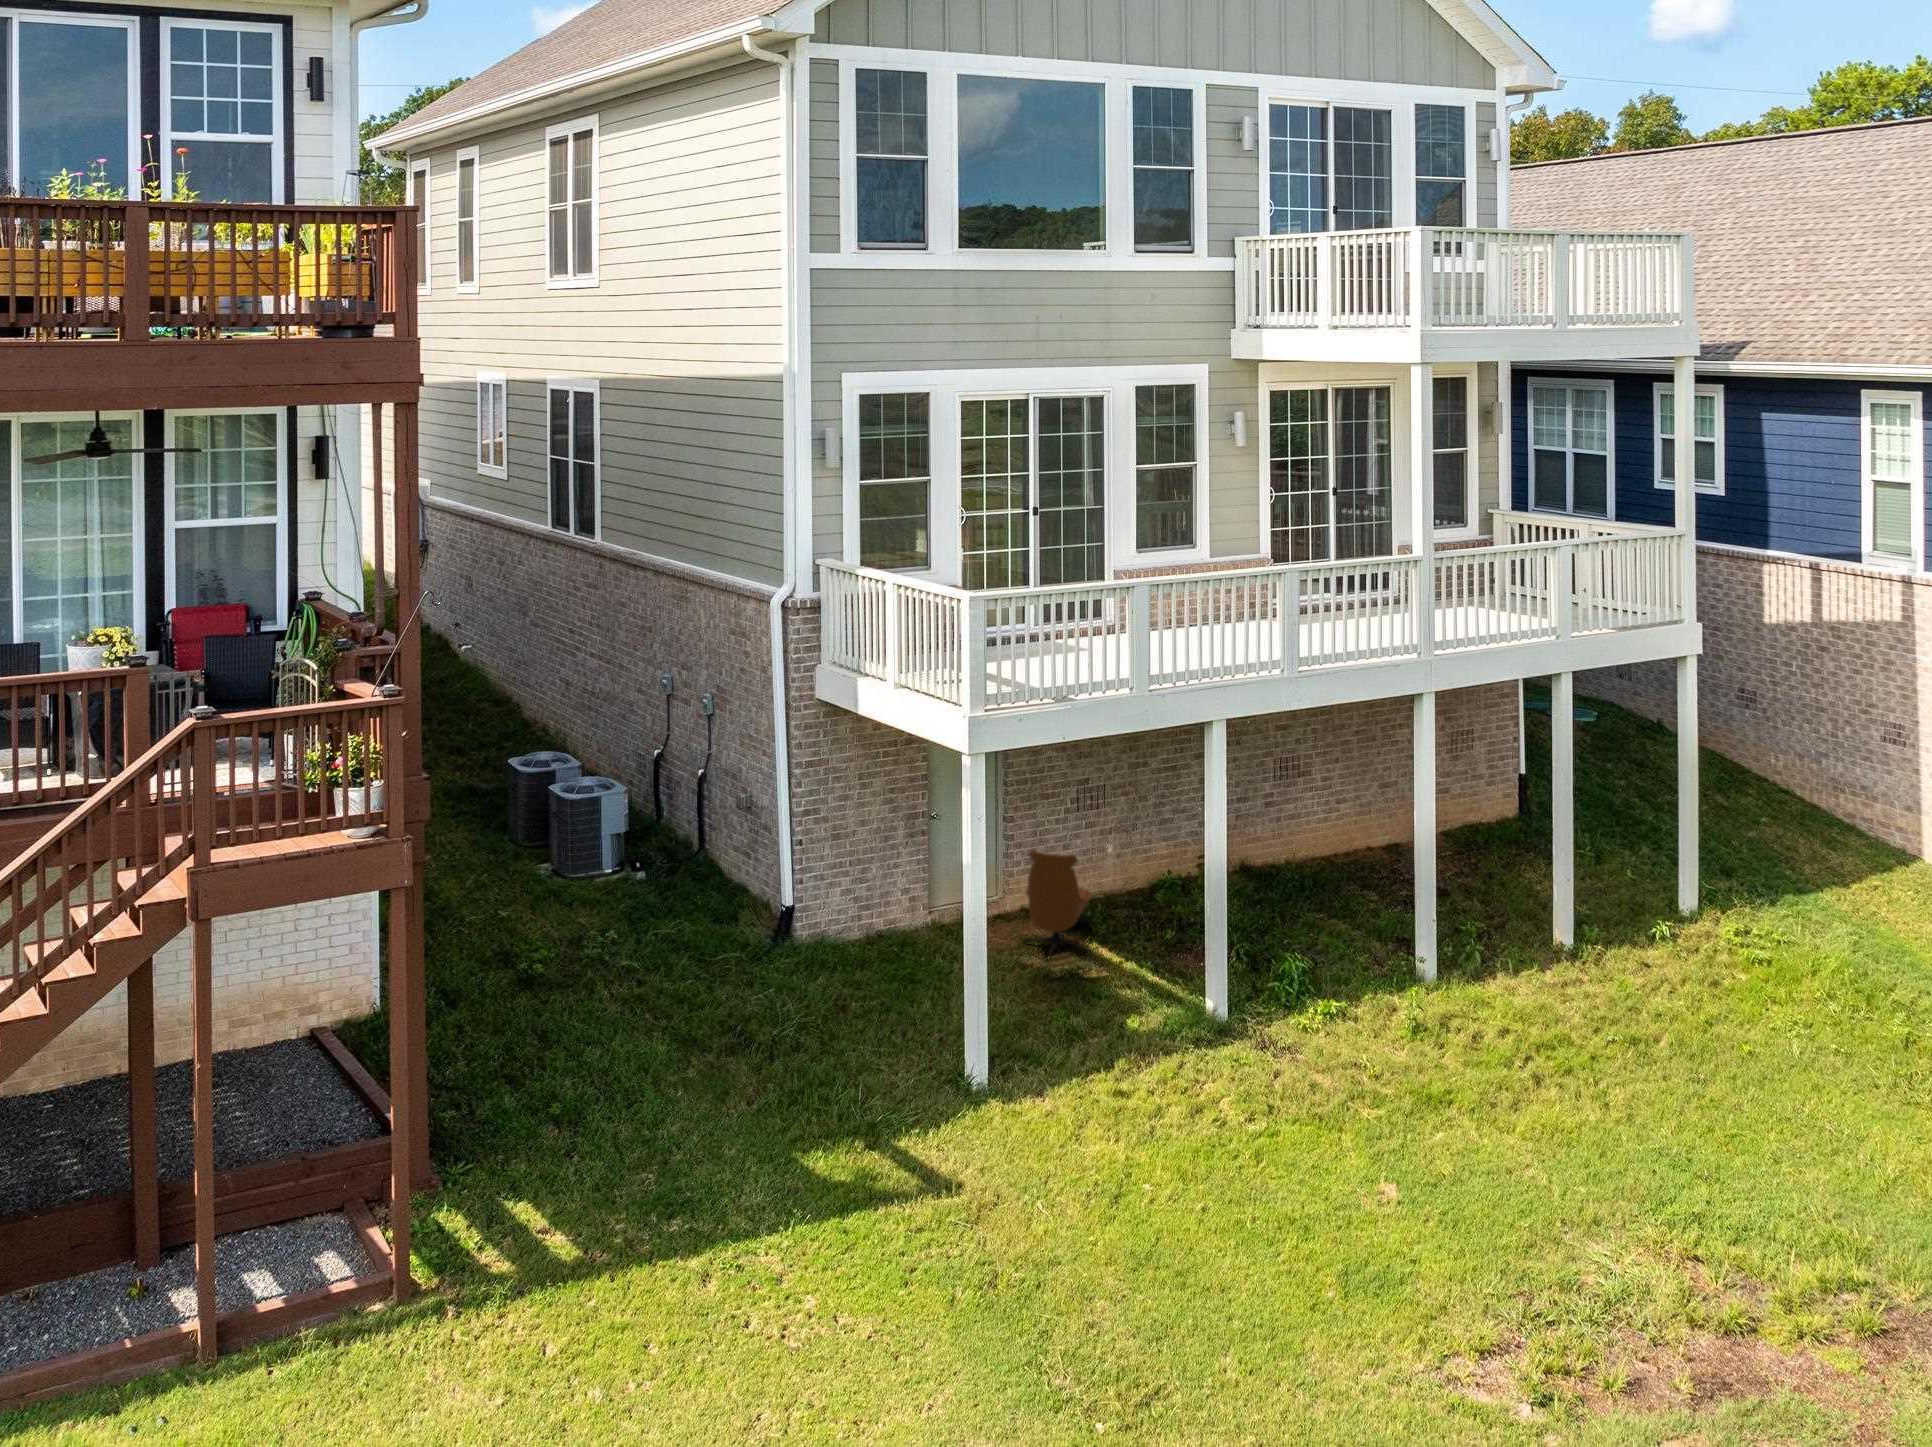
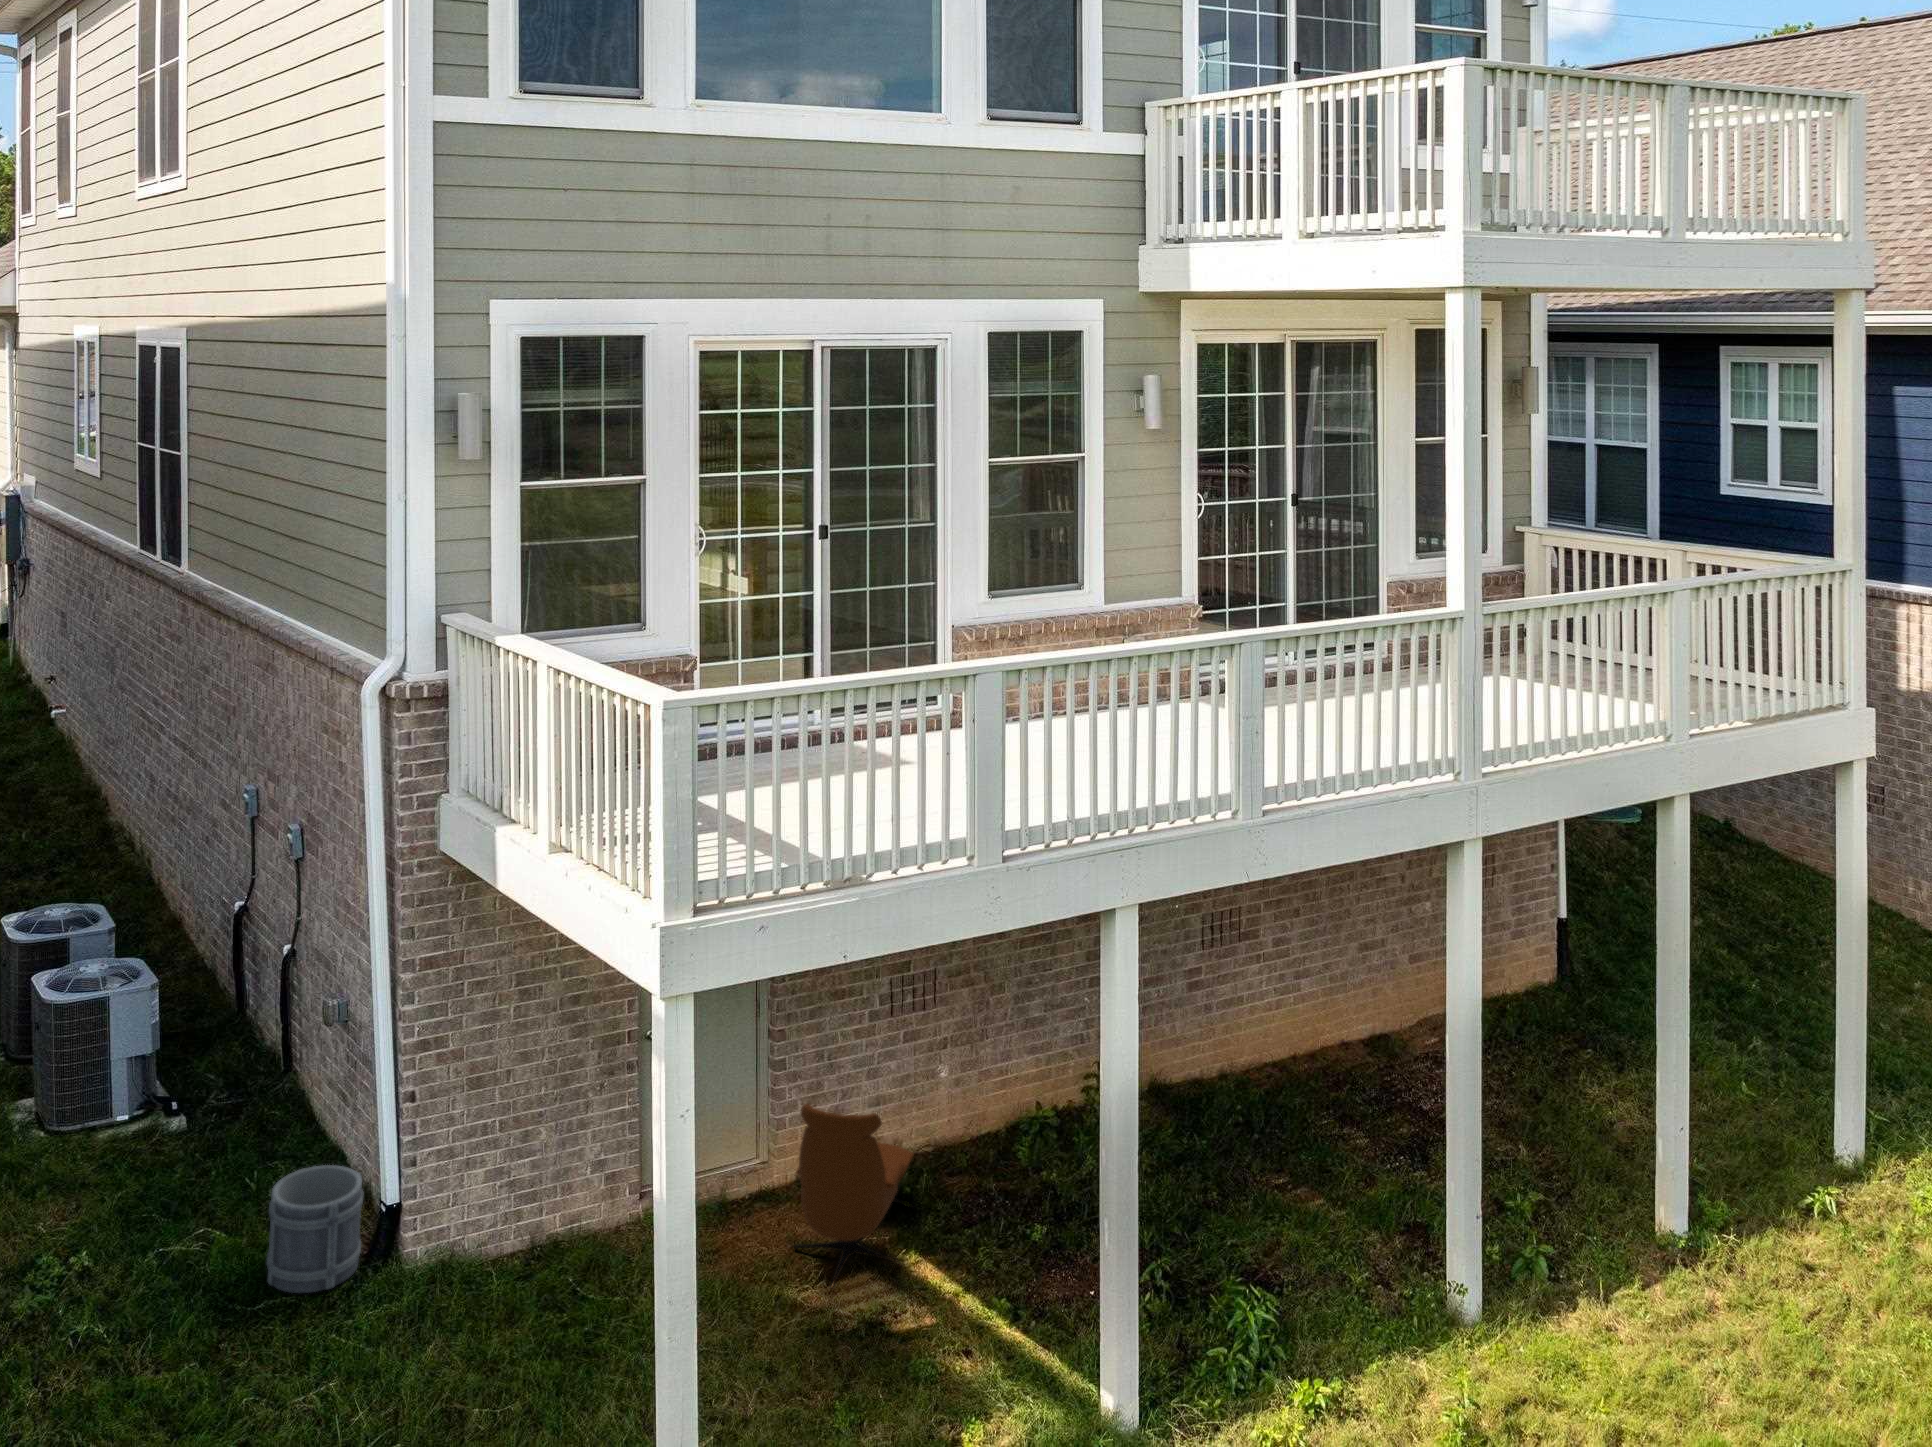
bucket: none [722,884,776,951] -> present [267,1165,363,1293]

